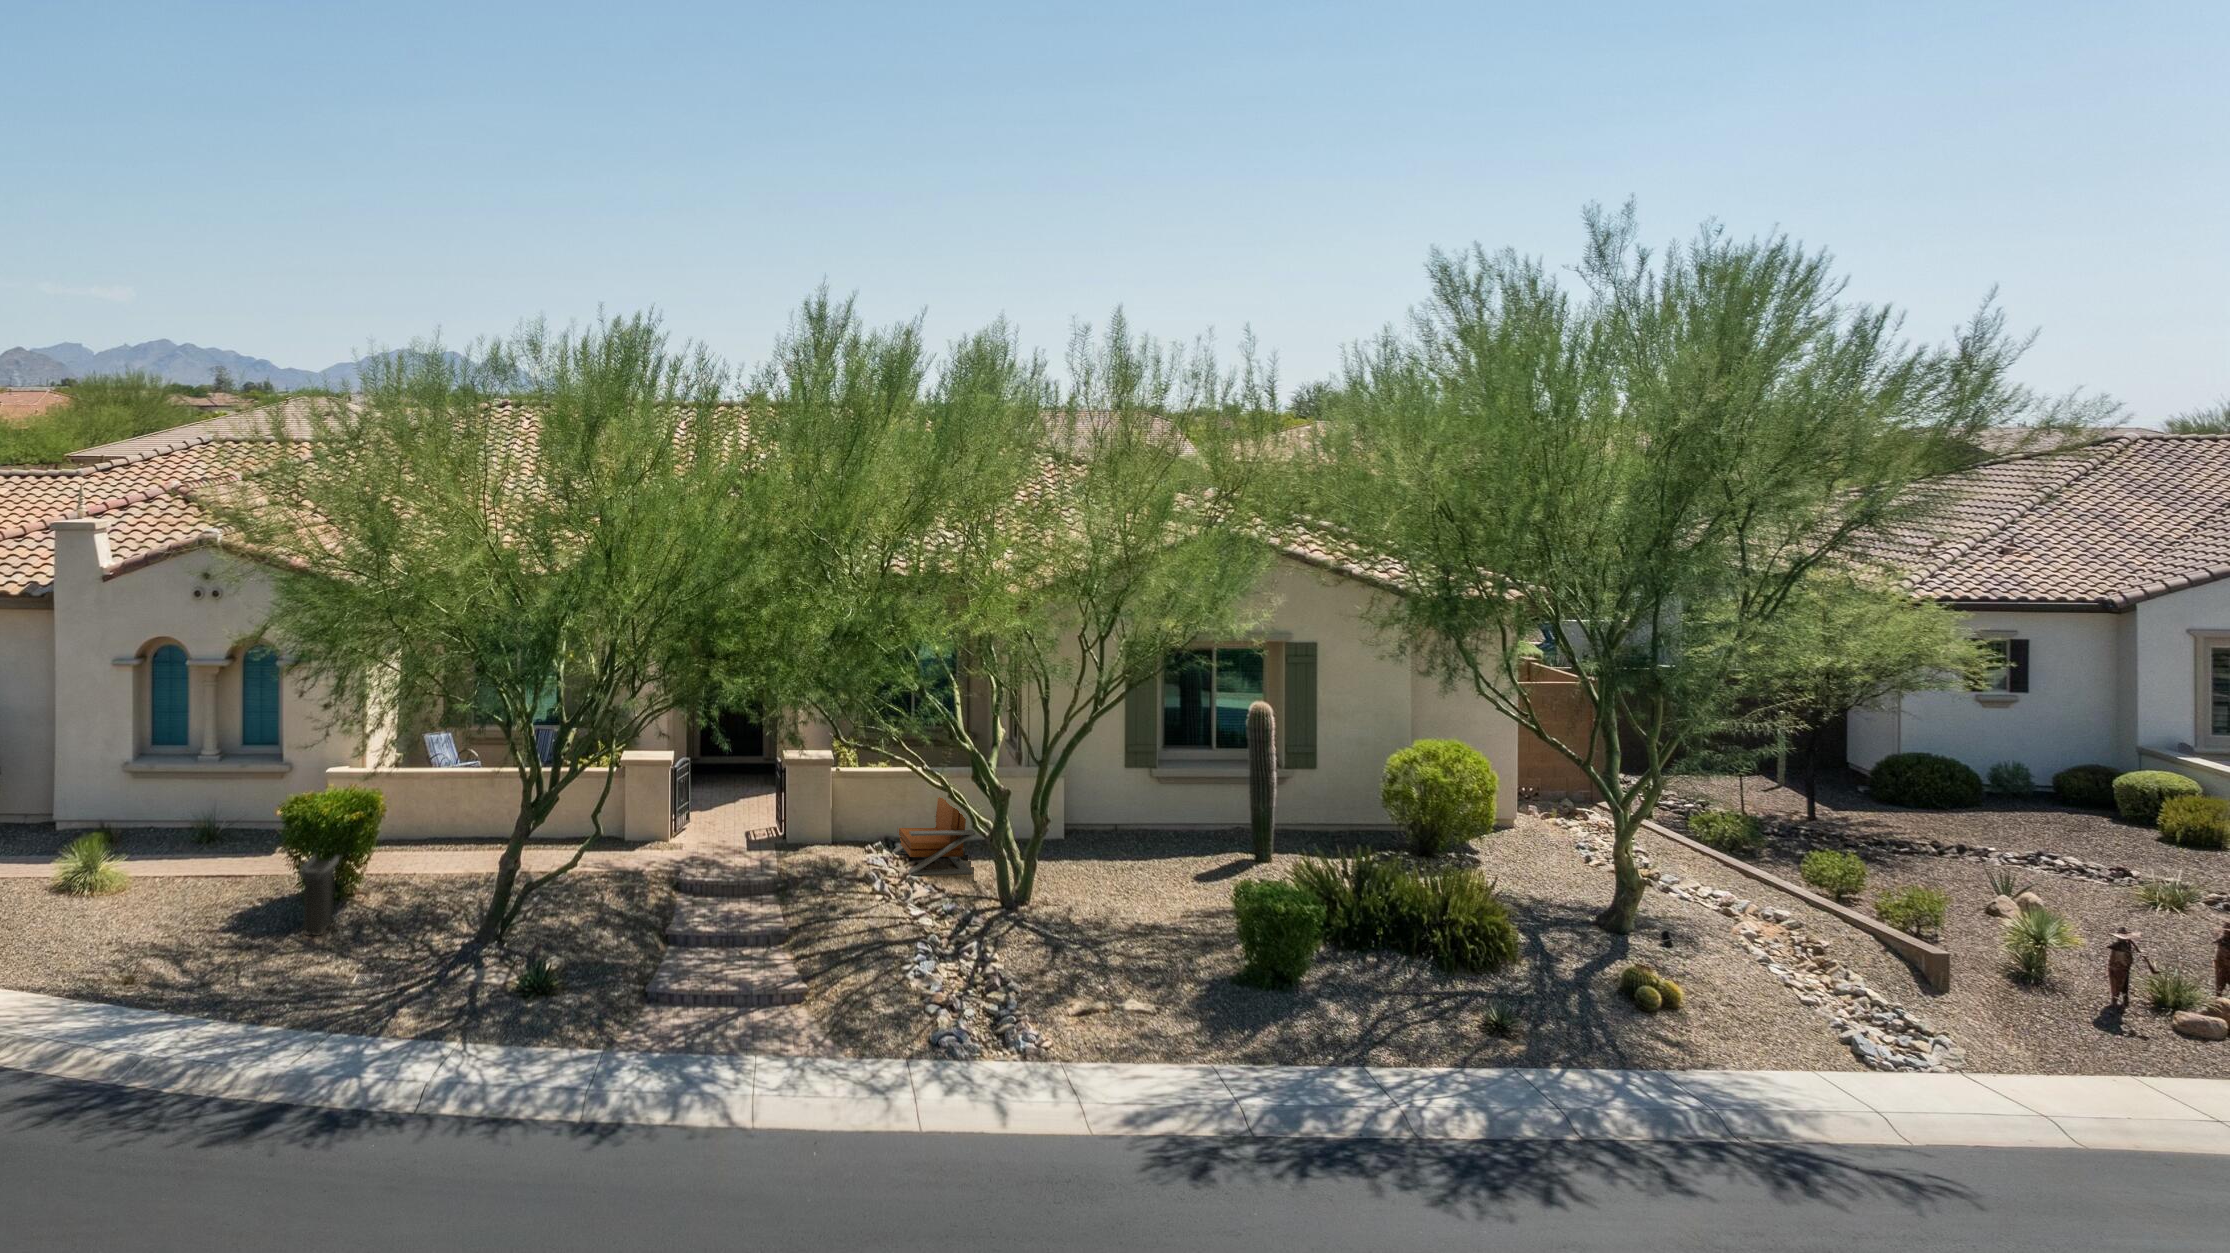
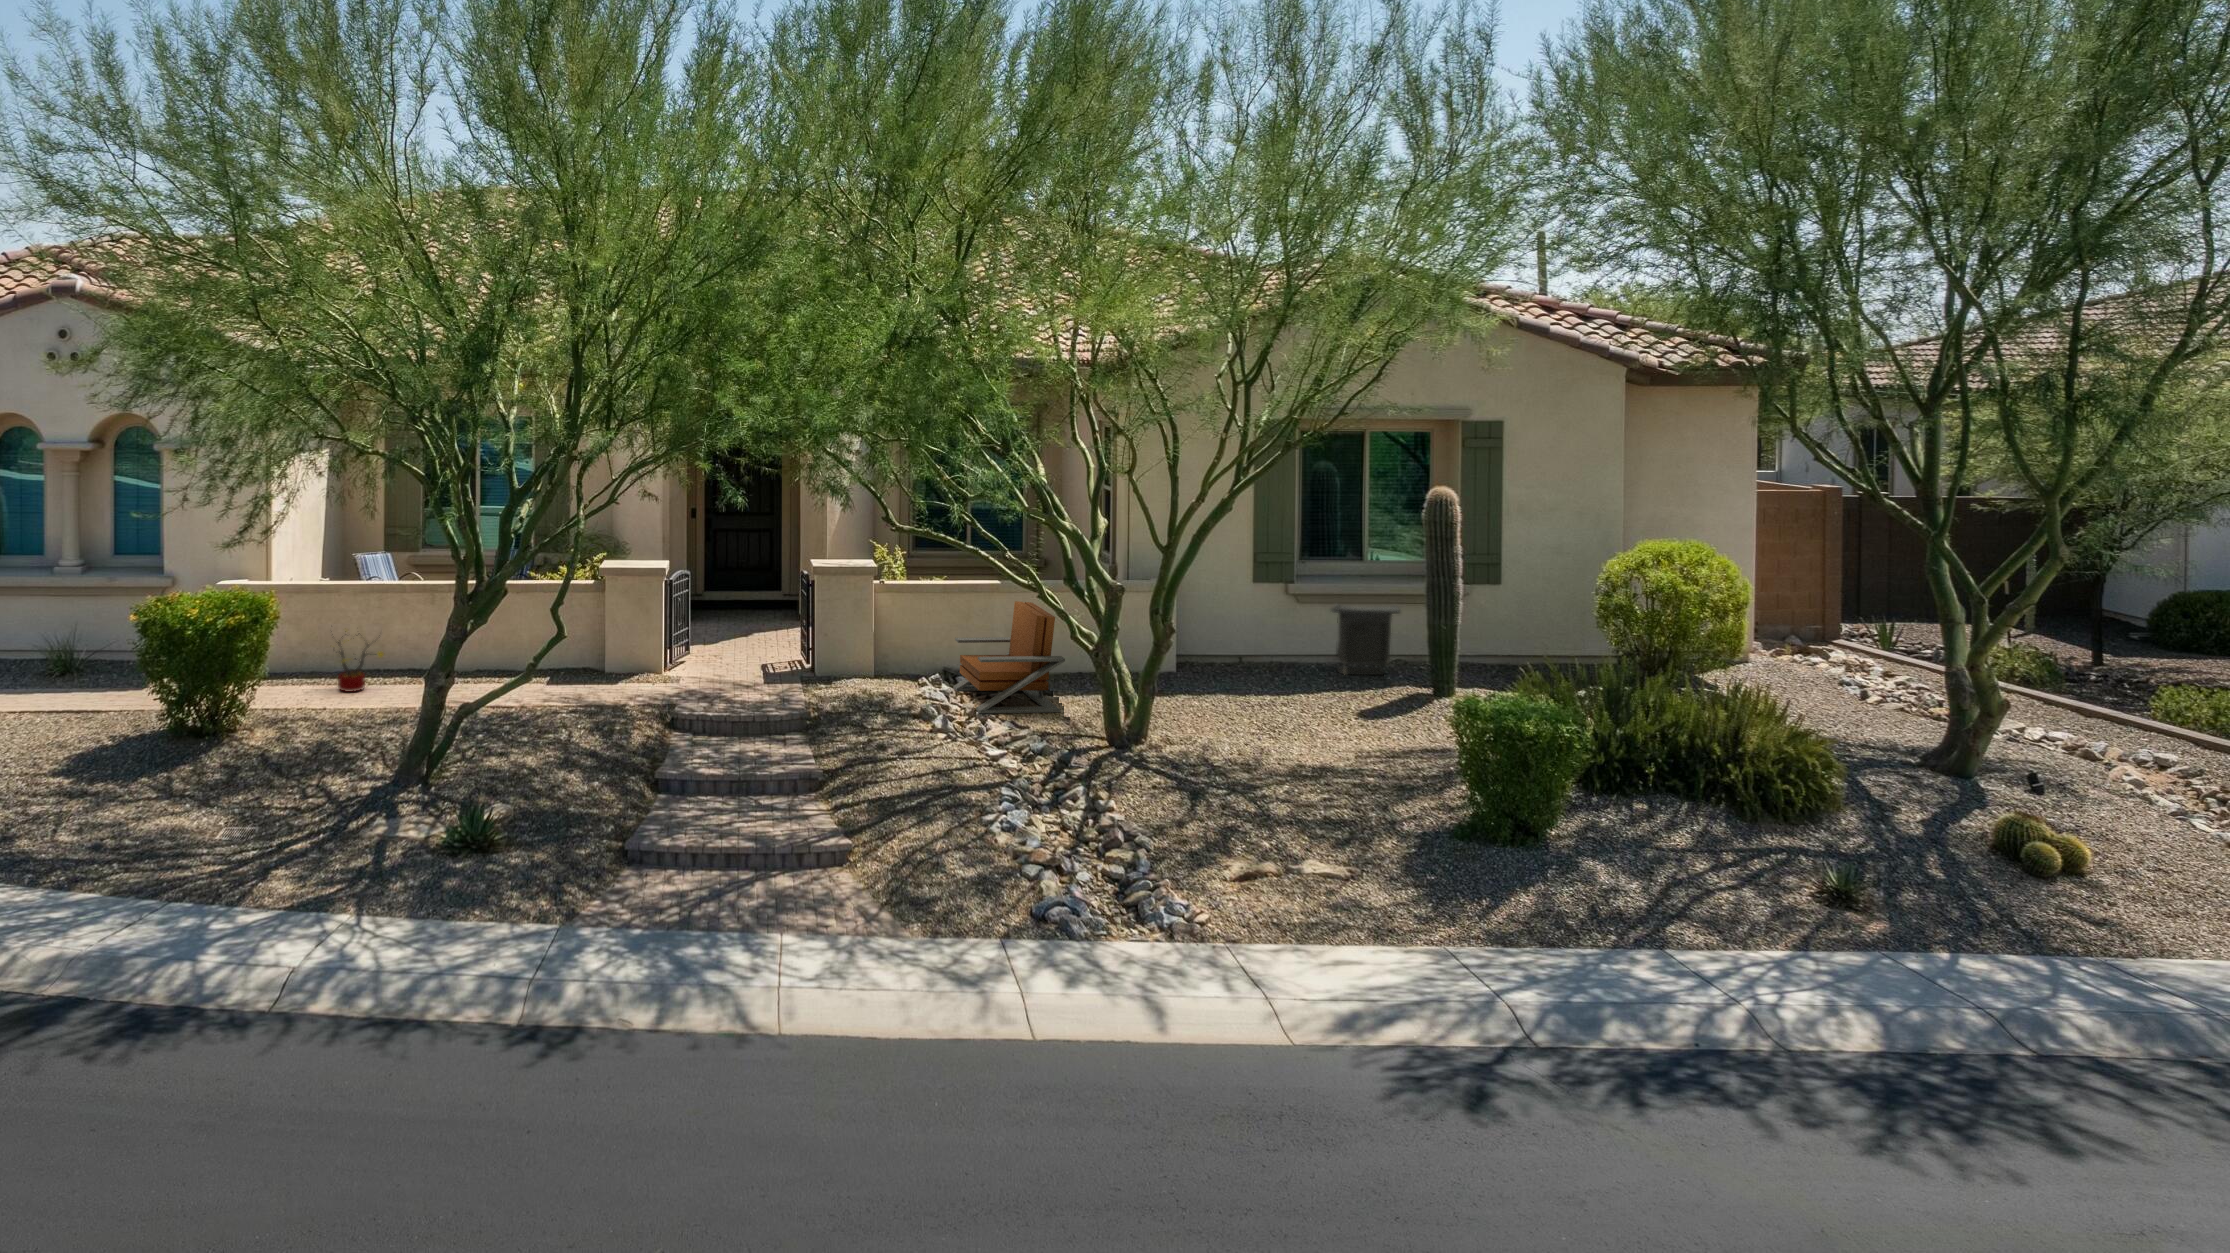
decorative plant: none [414,803,457,857] -> present [331,631,383,692]
trash can: present [300,856,339,936] -> present [1332,604,1401,675]

